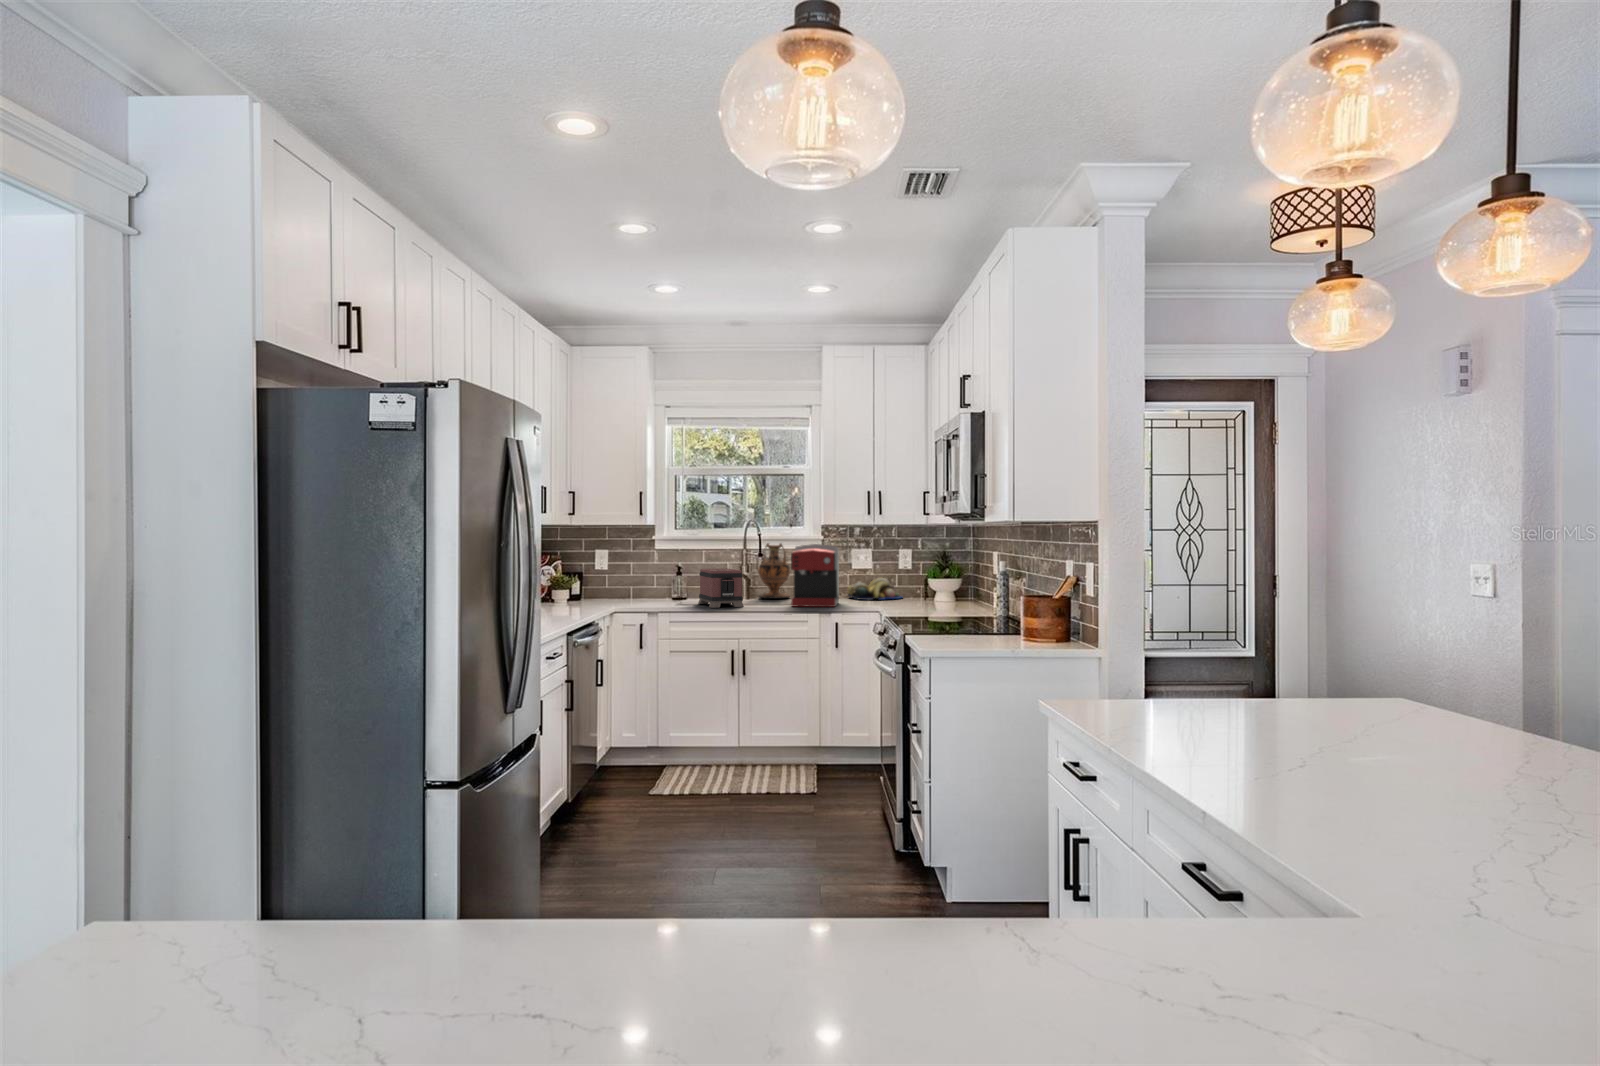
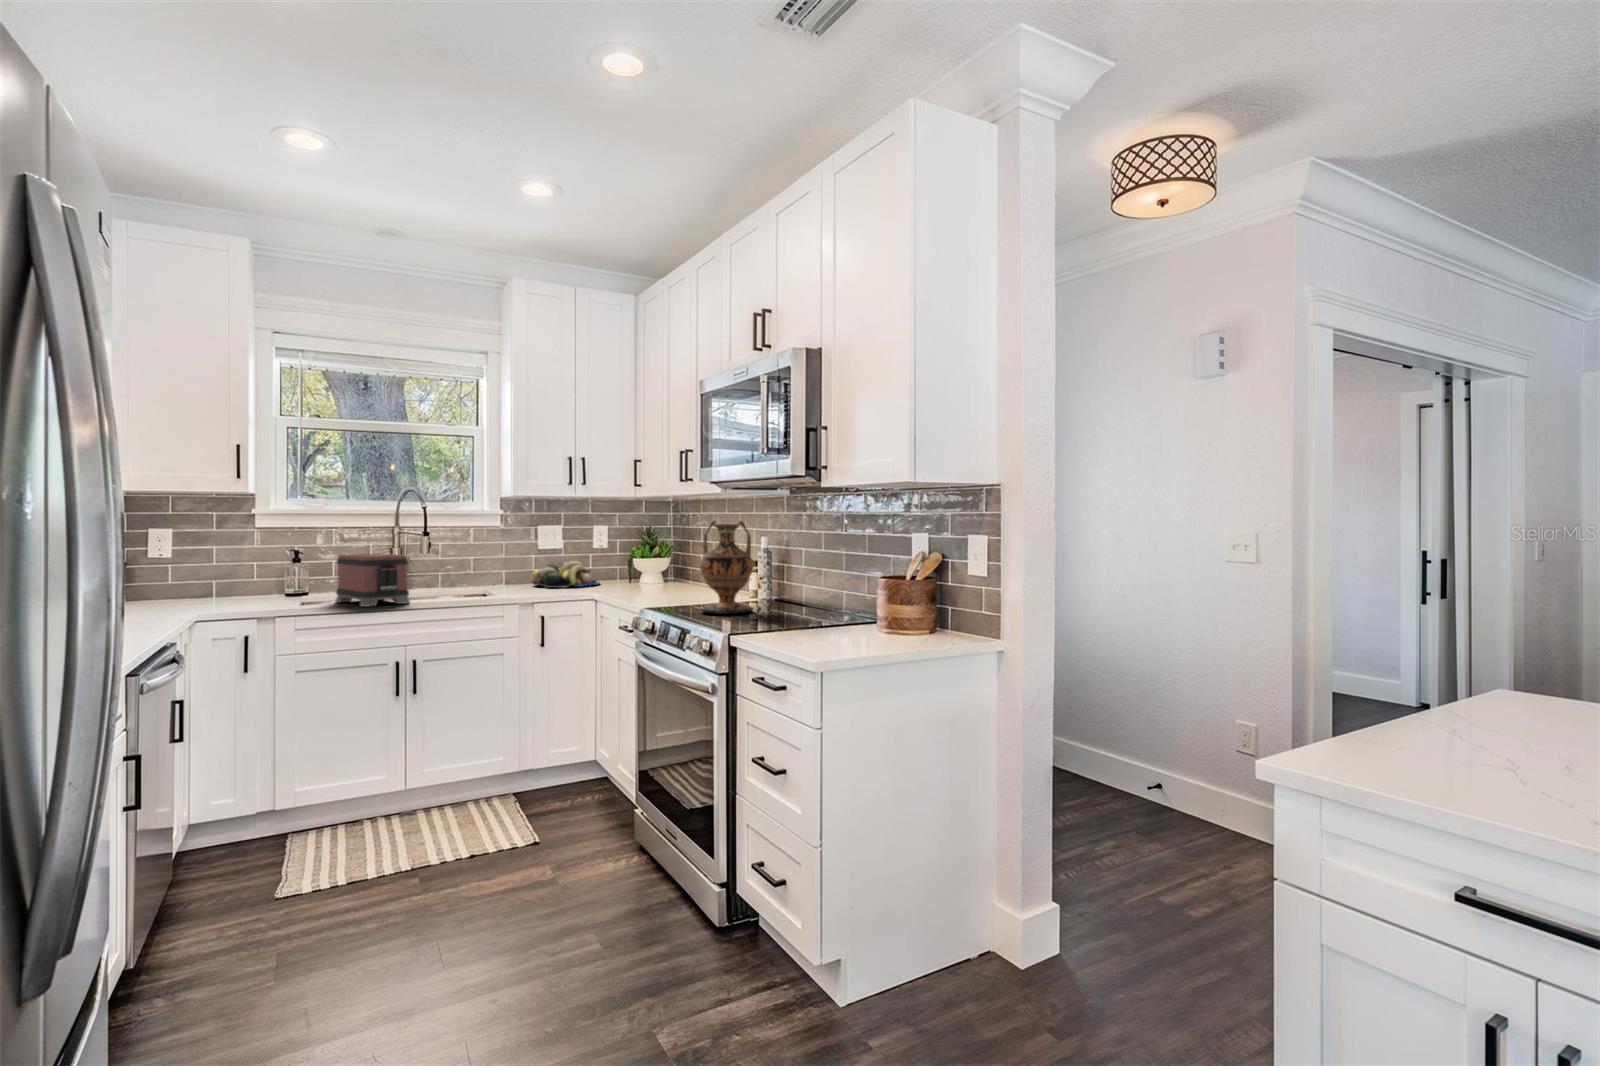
vase: present [758,543,790,599] -> present [700,521,754,614]
coffee maker: present [791,544,839,607] -> none [477,520,536,600]

